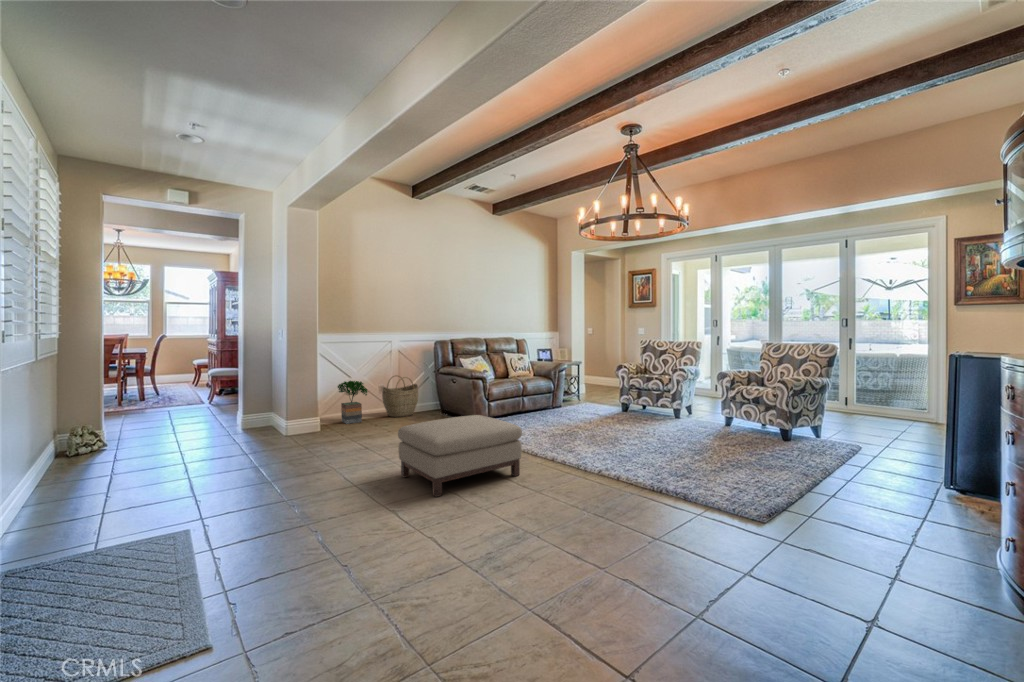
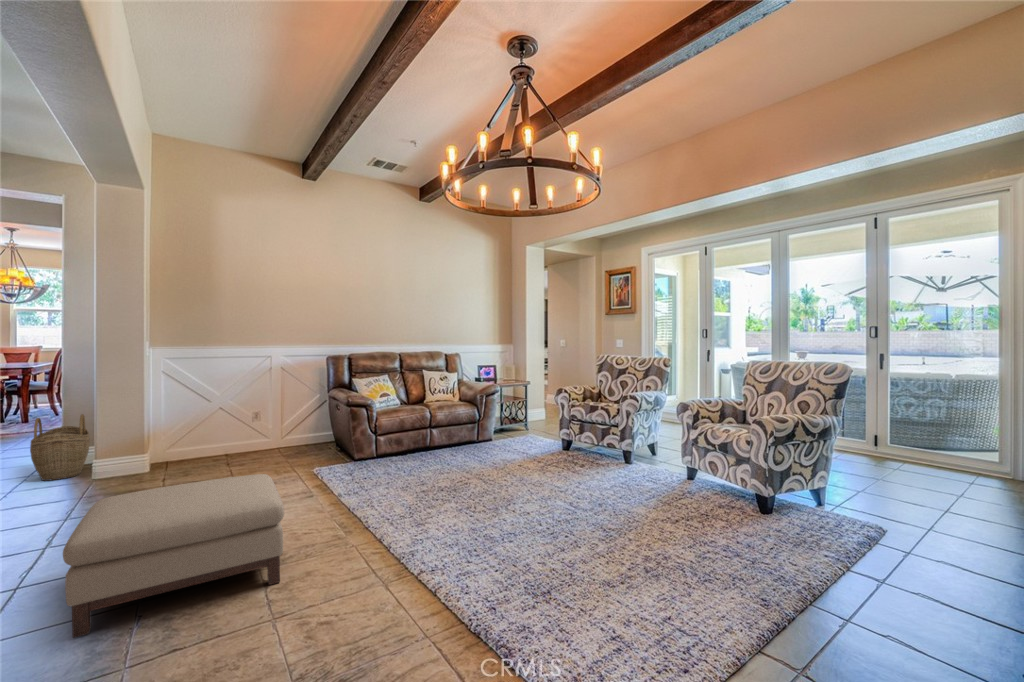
woven basket: present [382,376,418,417] -> present [30,414,90,481]
potted tree: present [338,381,367,424] -> none [179,407,224,465]

